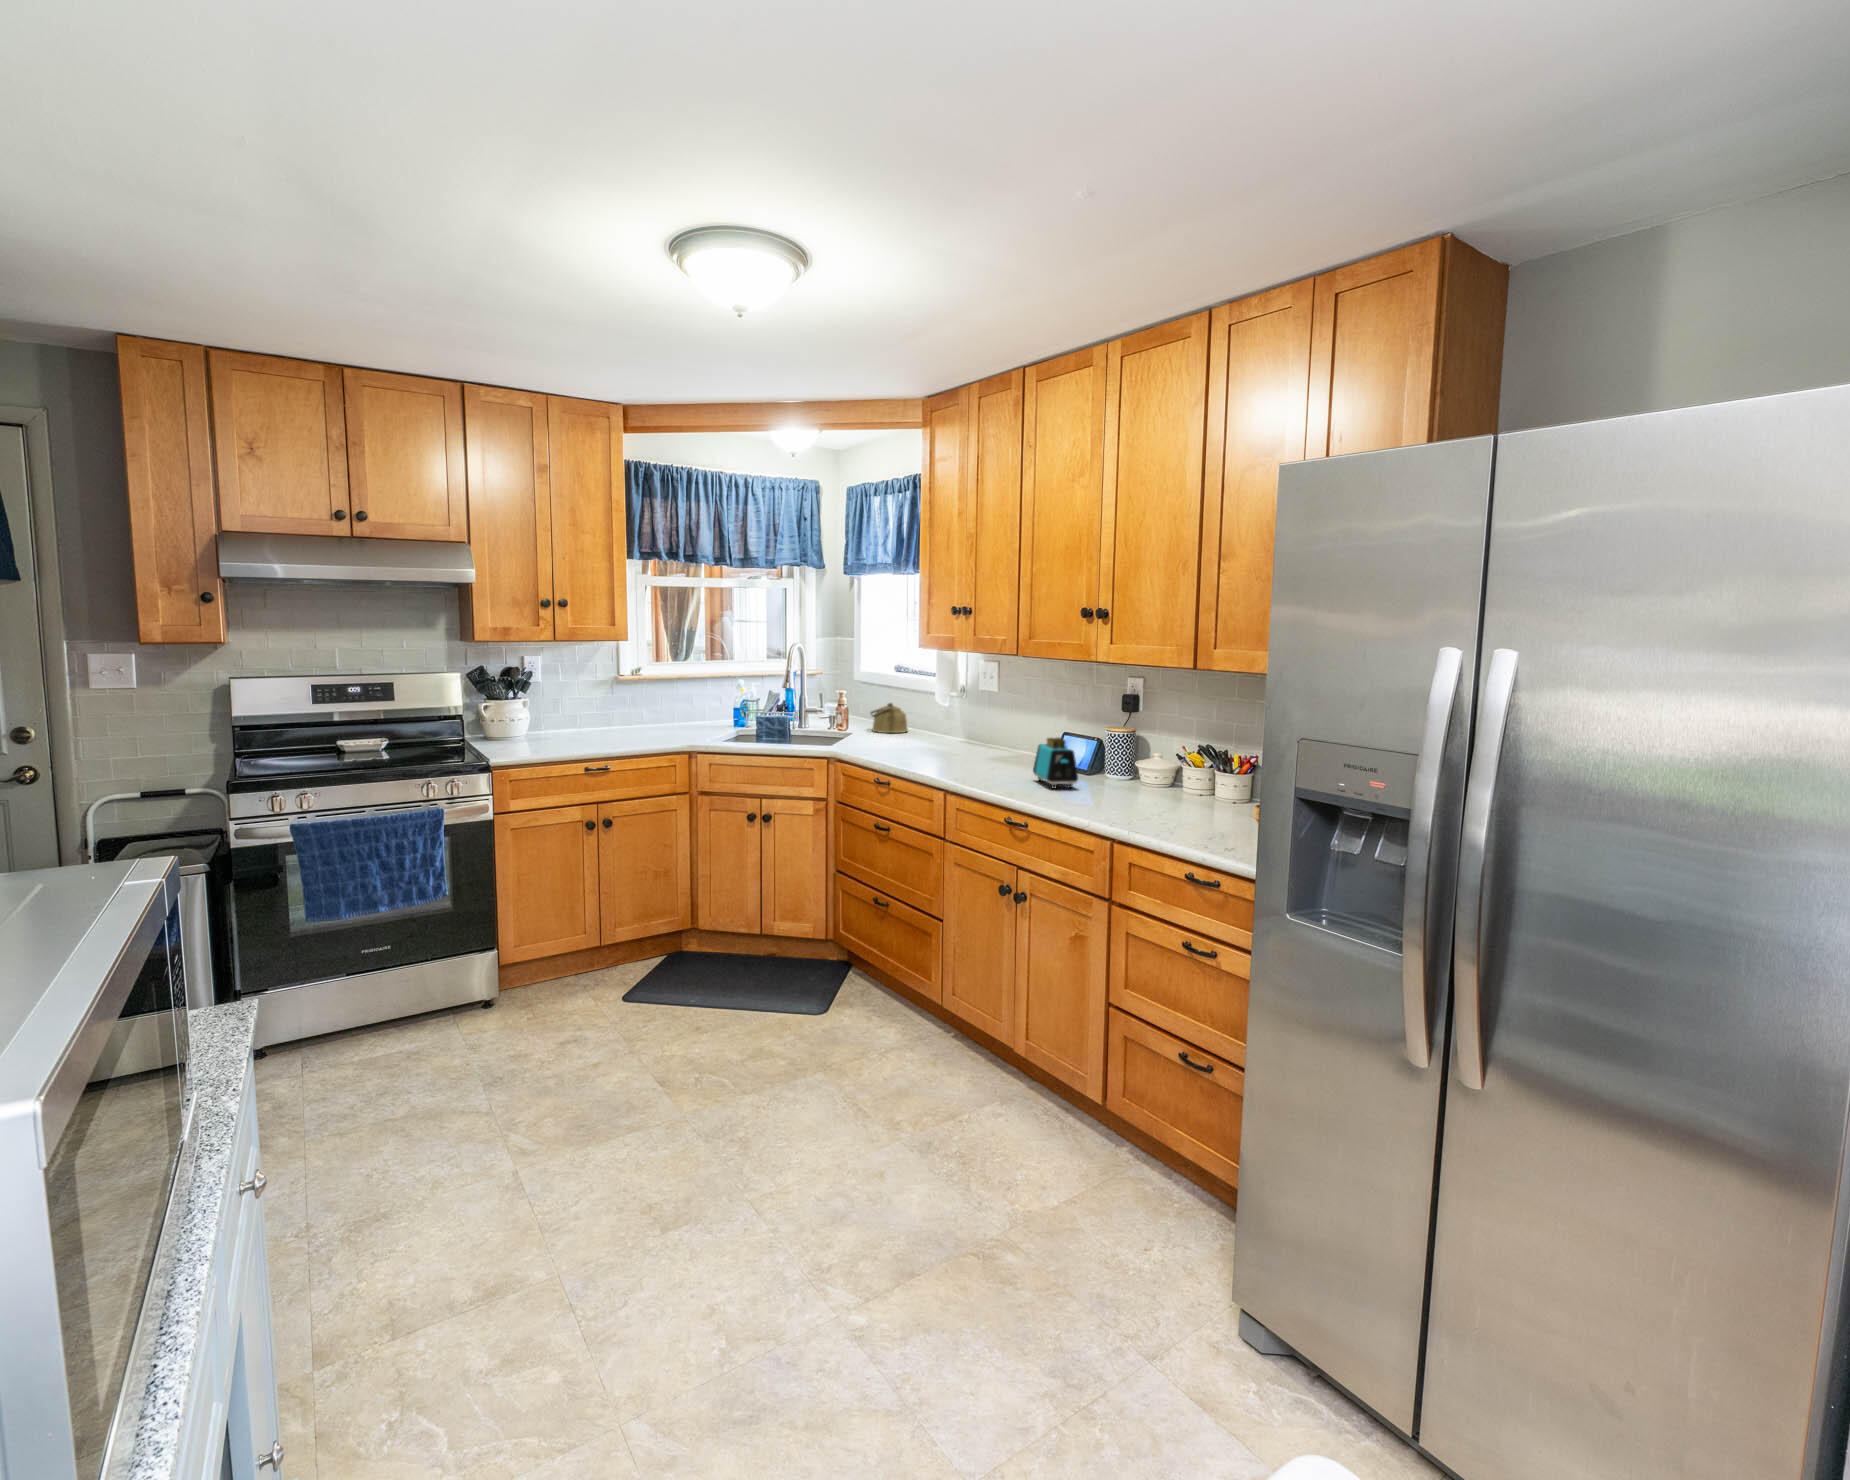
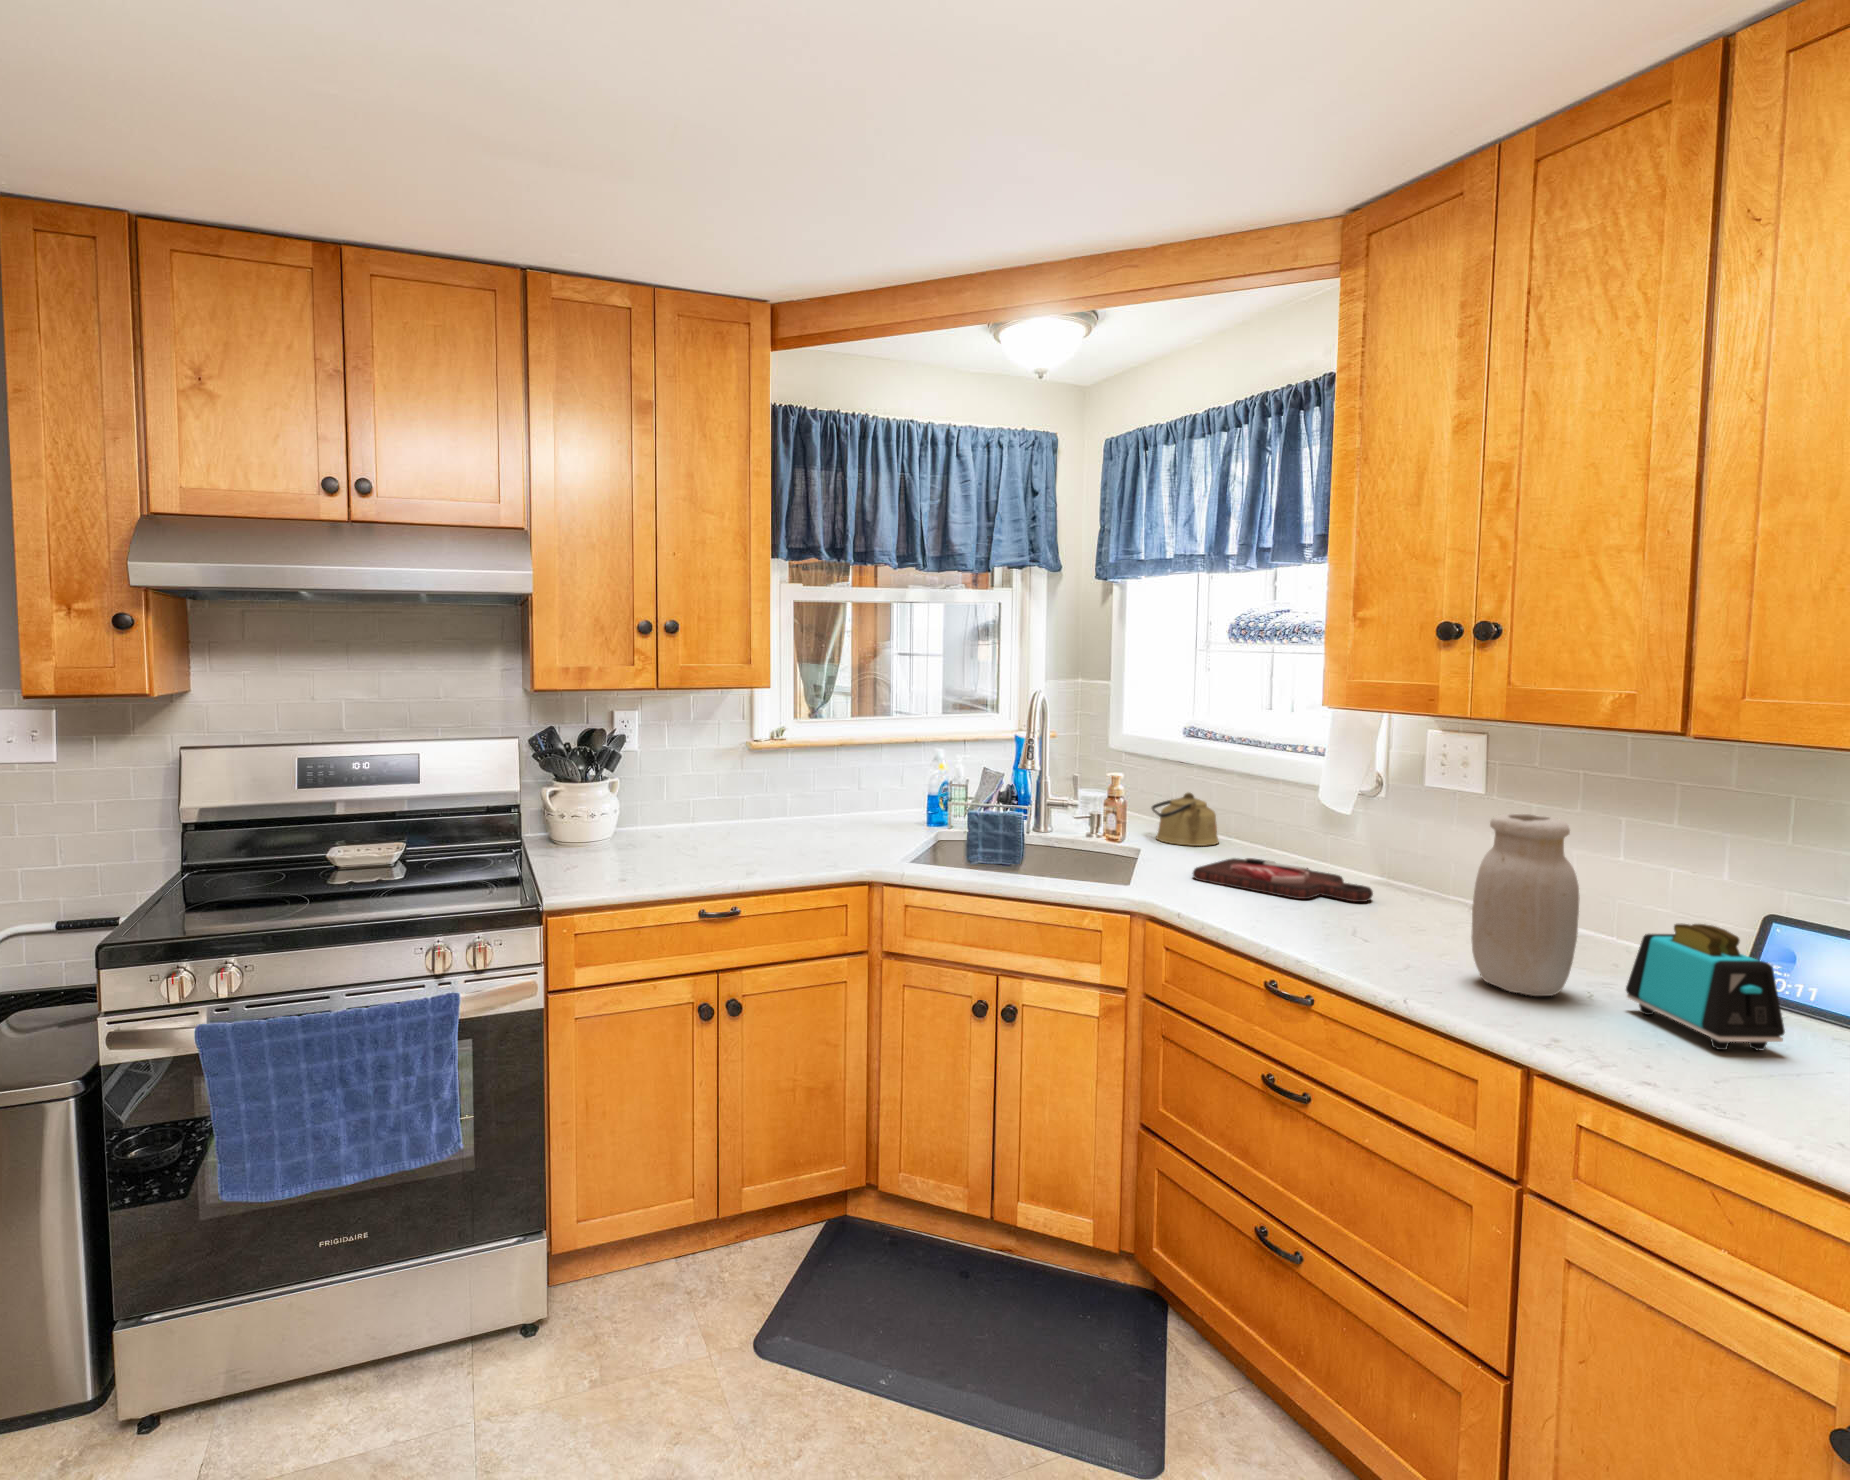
jar: none [974,693,1017,777] -> present [1471,813,1579,996]
cutting board: none [876,735,966,752] -> present [1193,858,1373,902]

